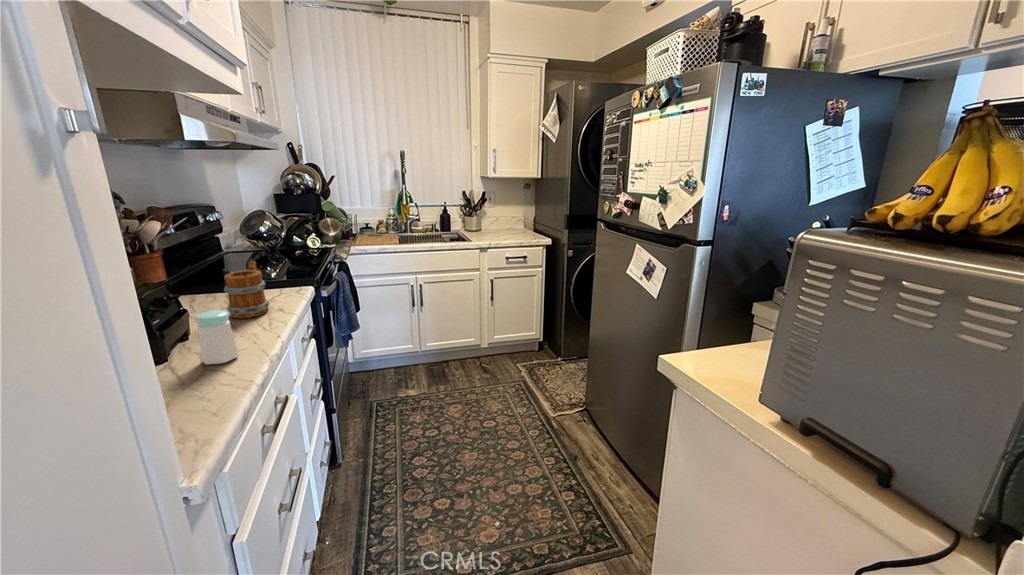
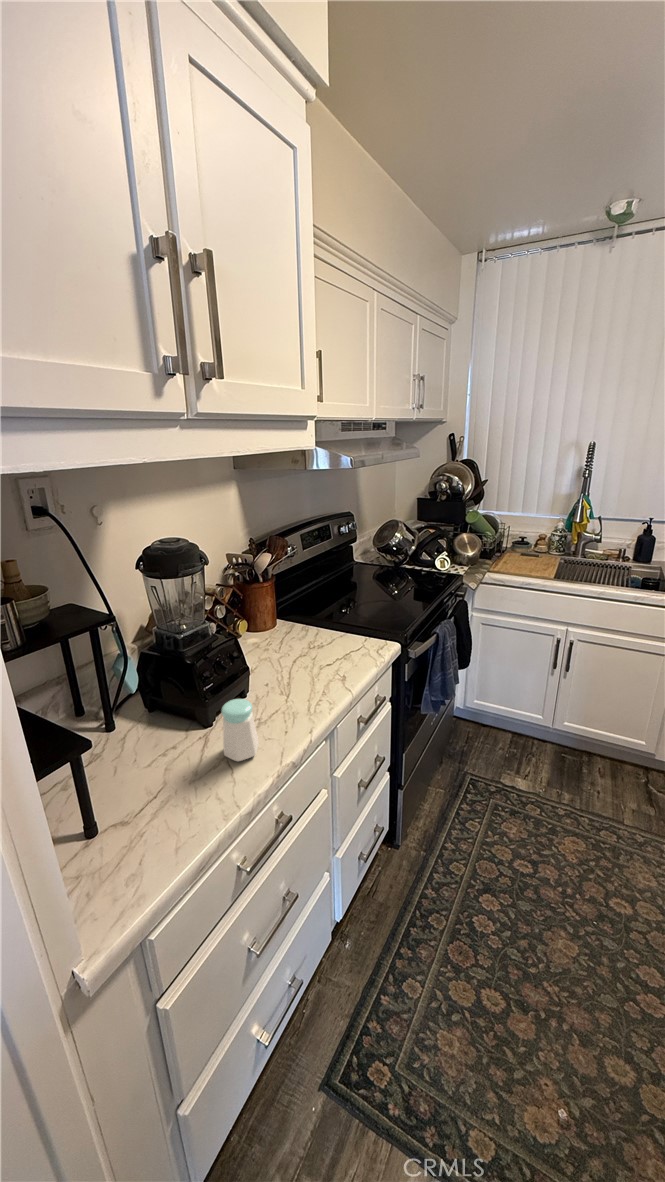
mug: present [224,261,269,318] -> none [290,618,334,687]

